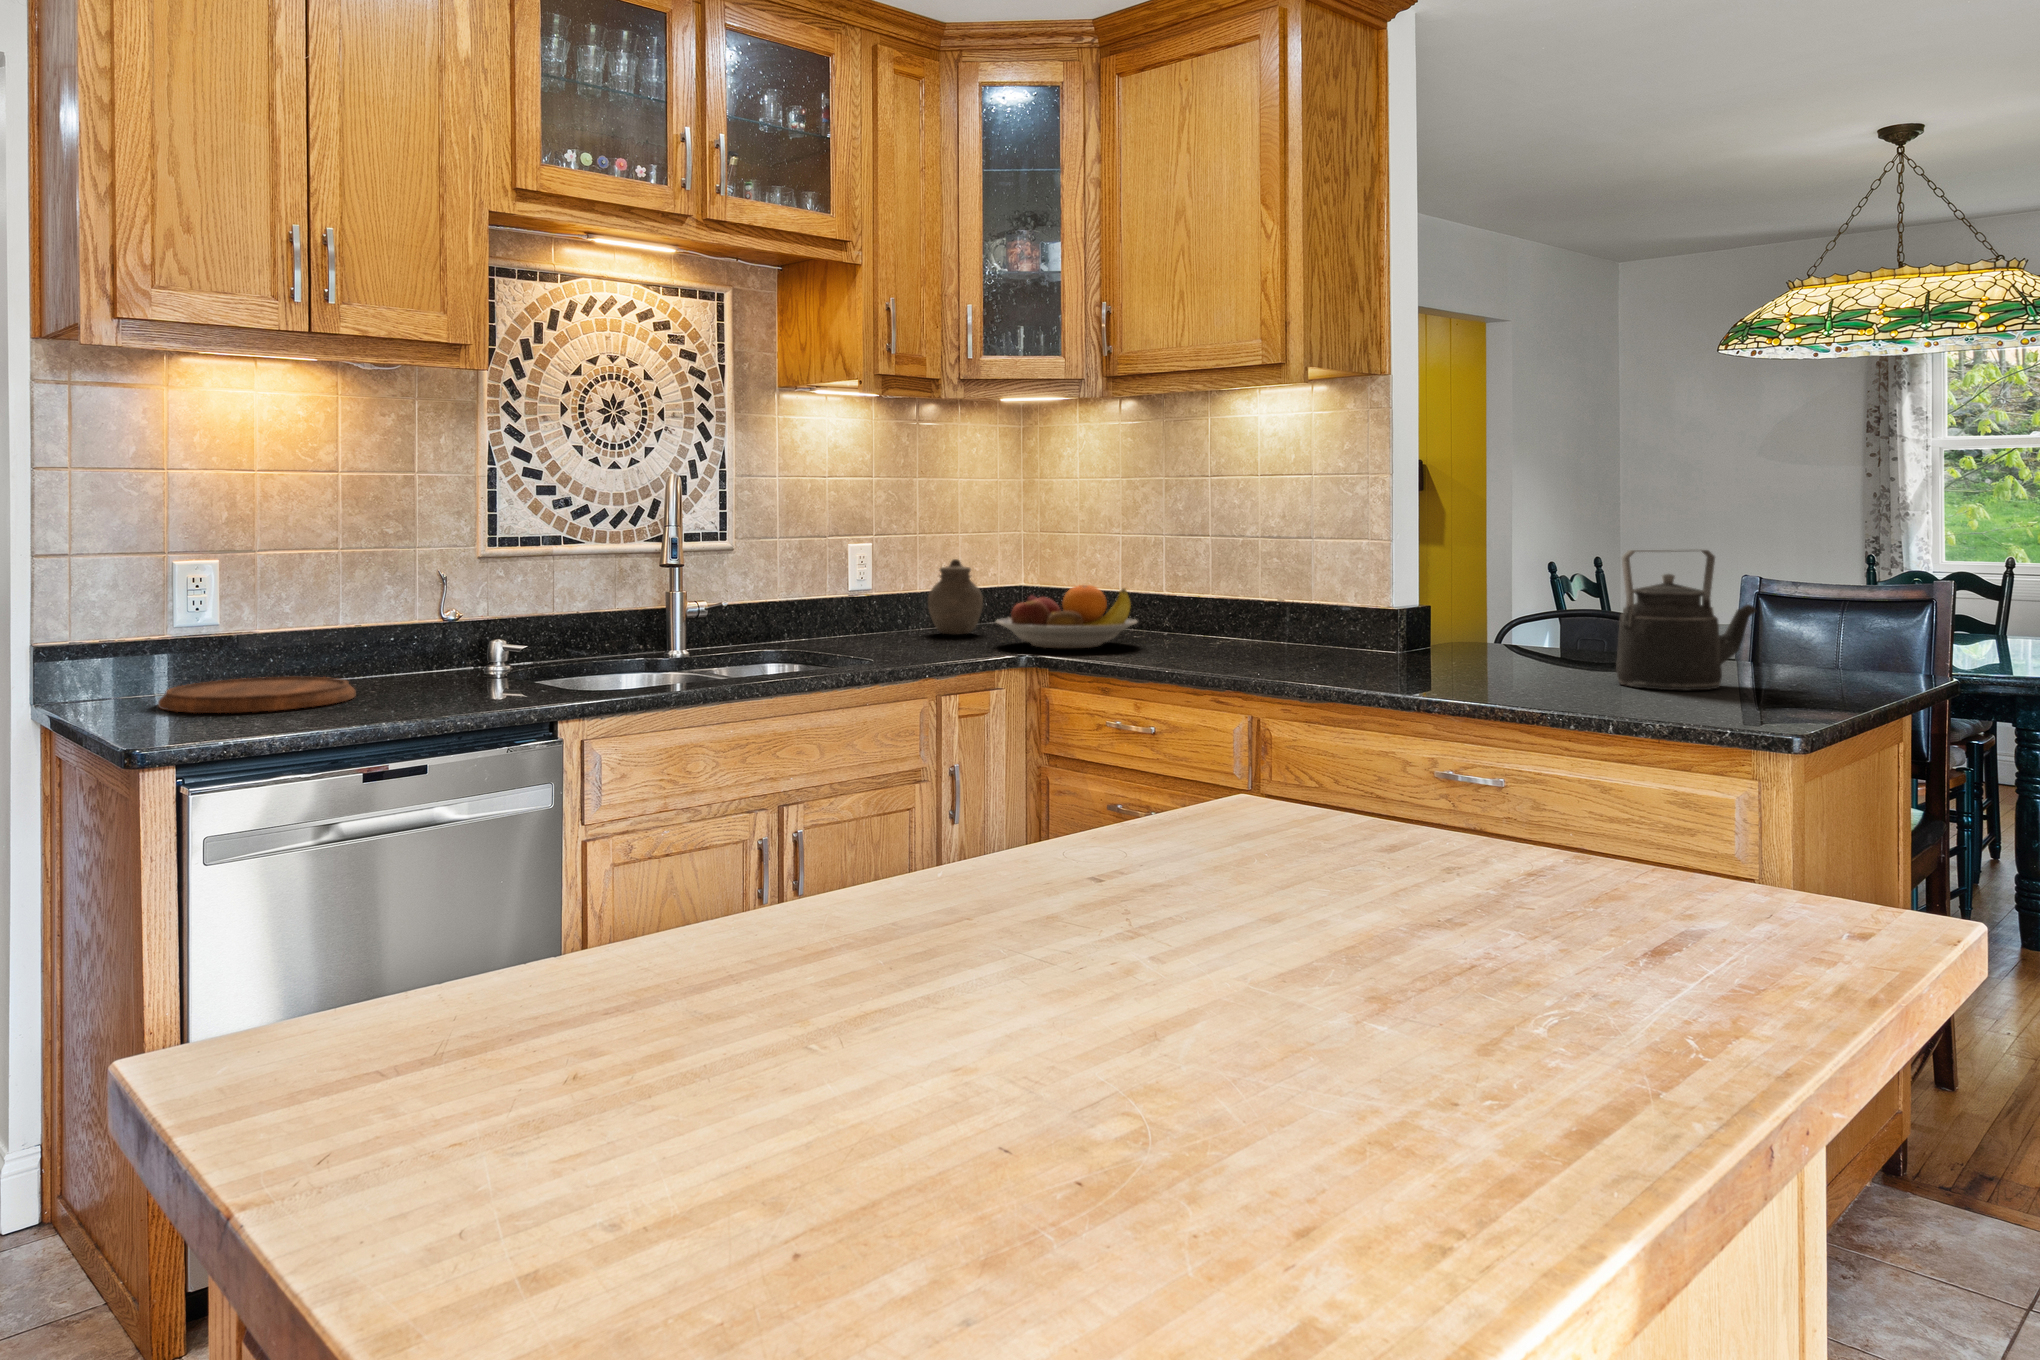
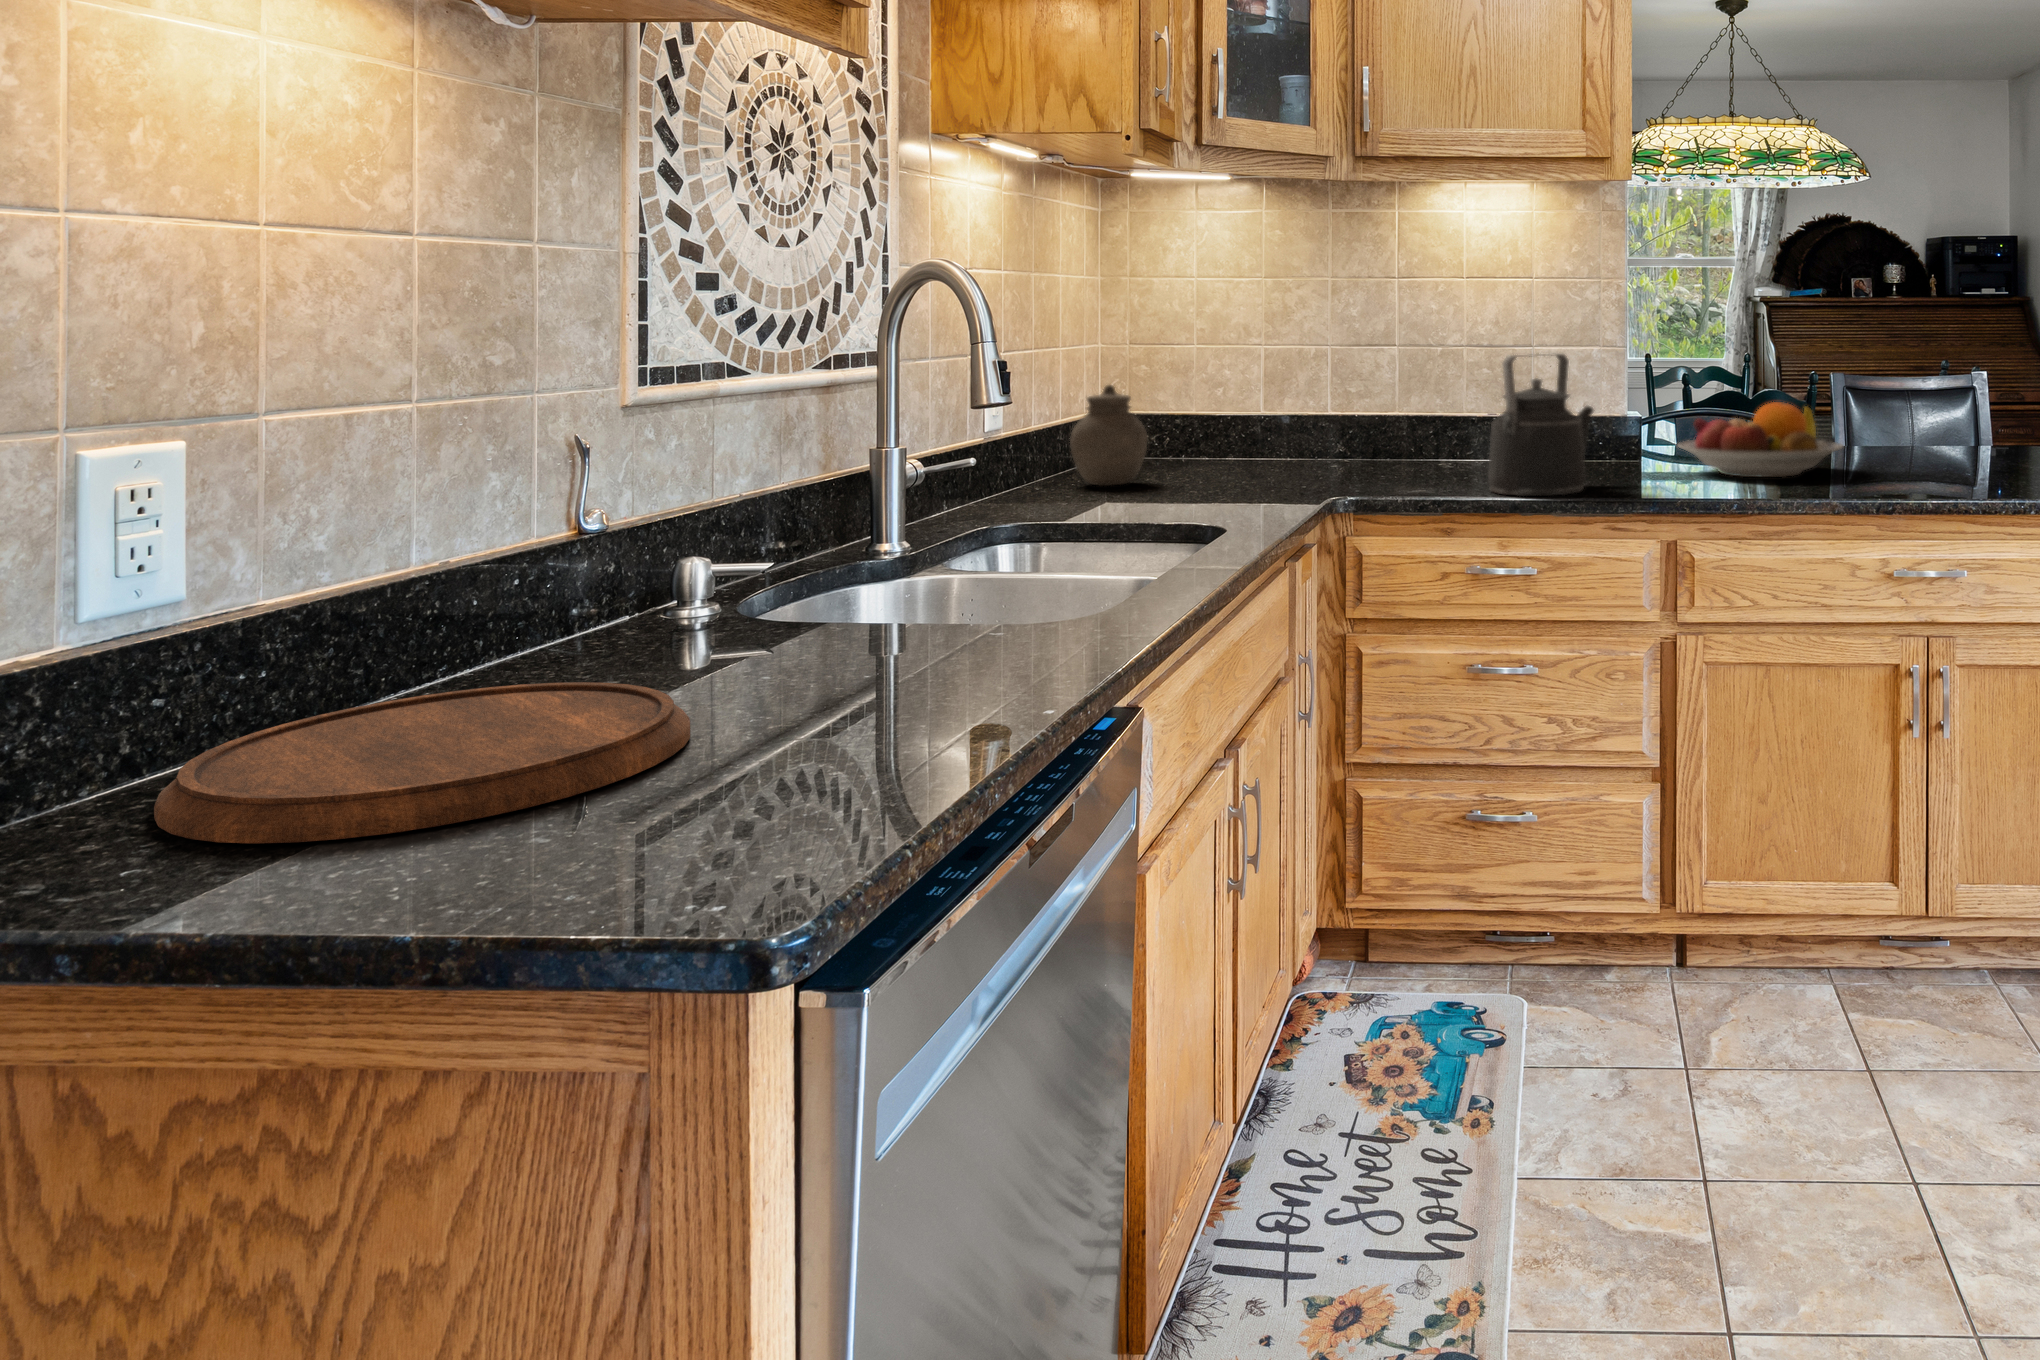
kettle: present [1616,550,1756,691] -> present [1488,354,1594,496]
fruit bowl: present [996,585,1137,649] -> present [1678,402,1843,477]

